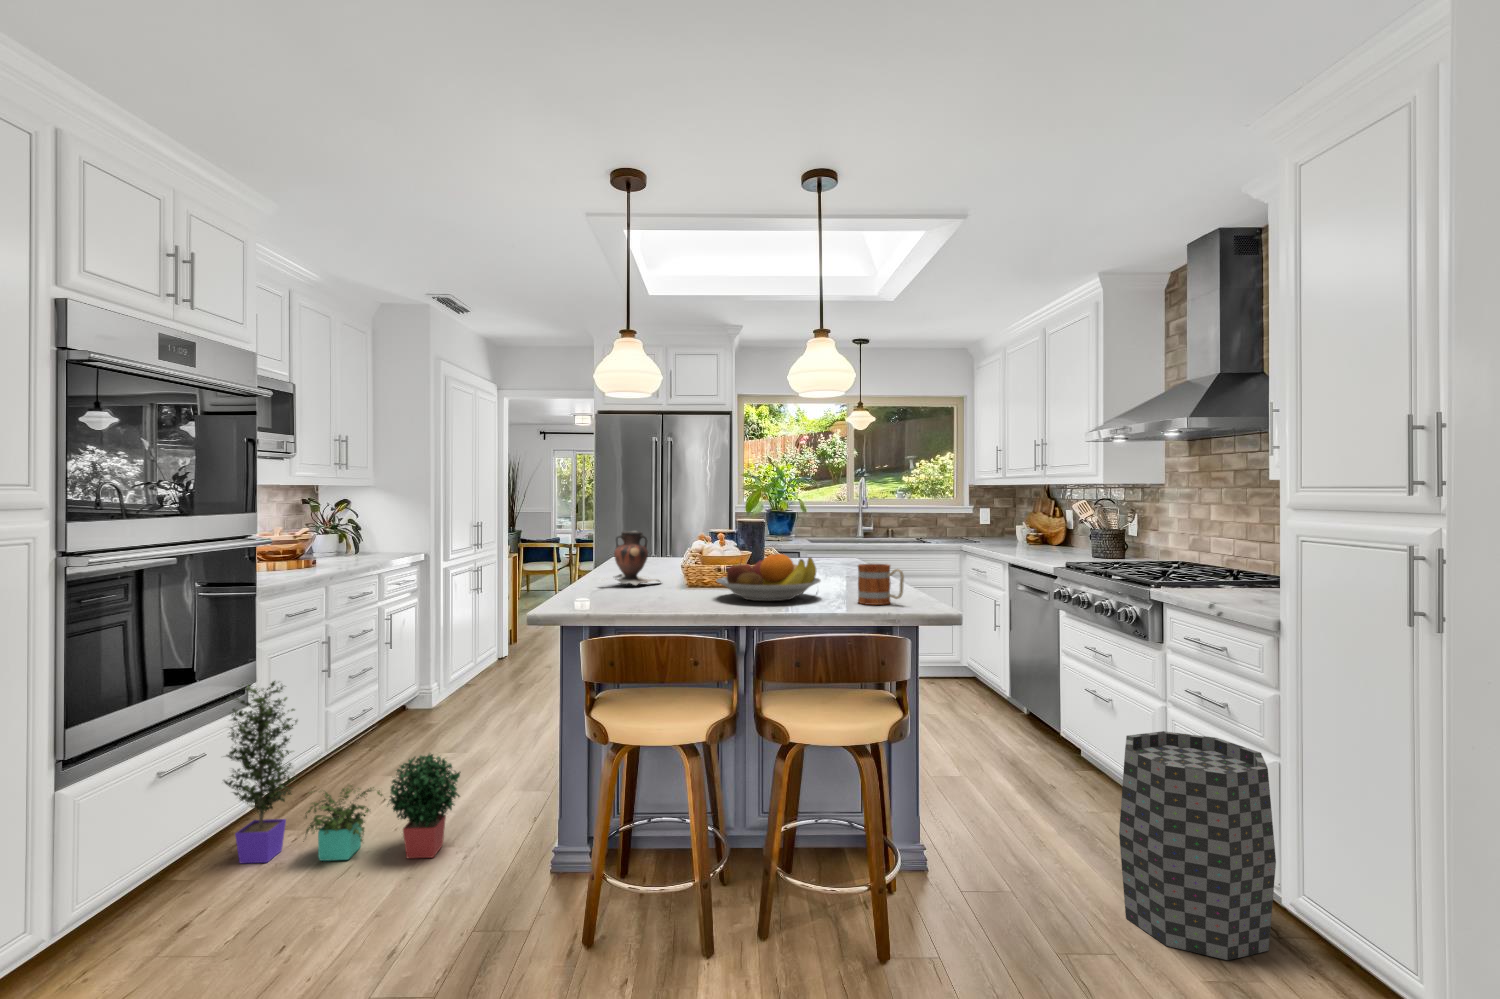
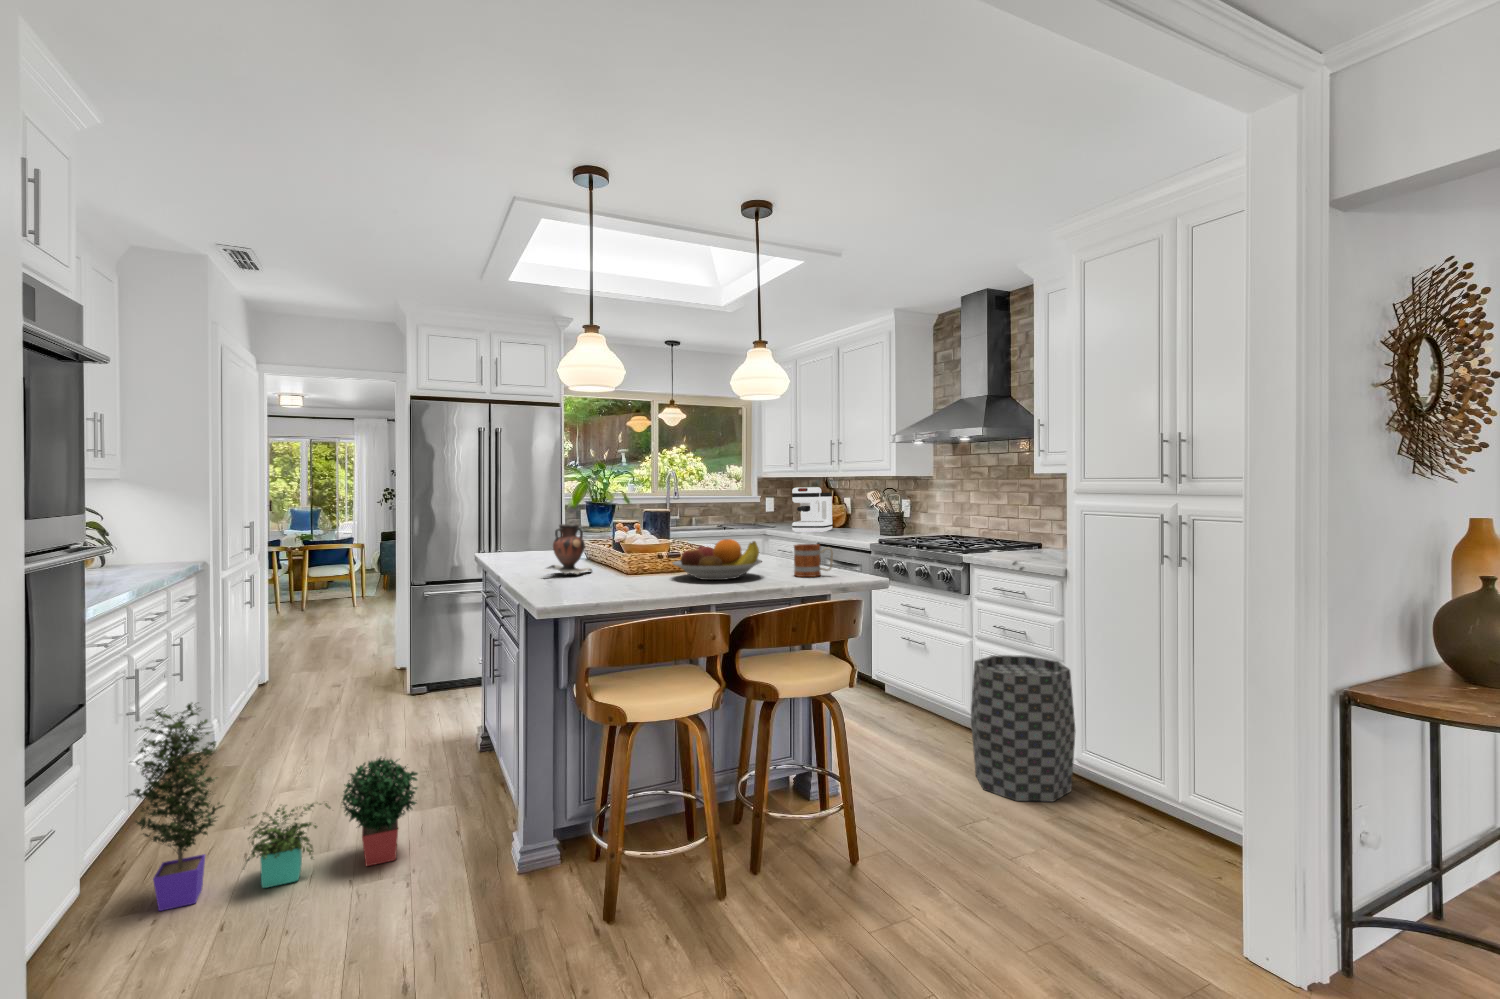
coffee maker: none [986,497,1040,552] -> present [792,487,832,533]

